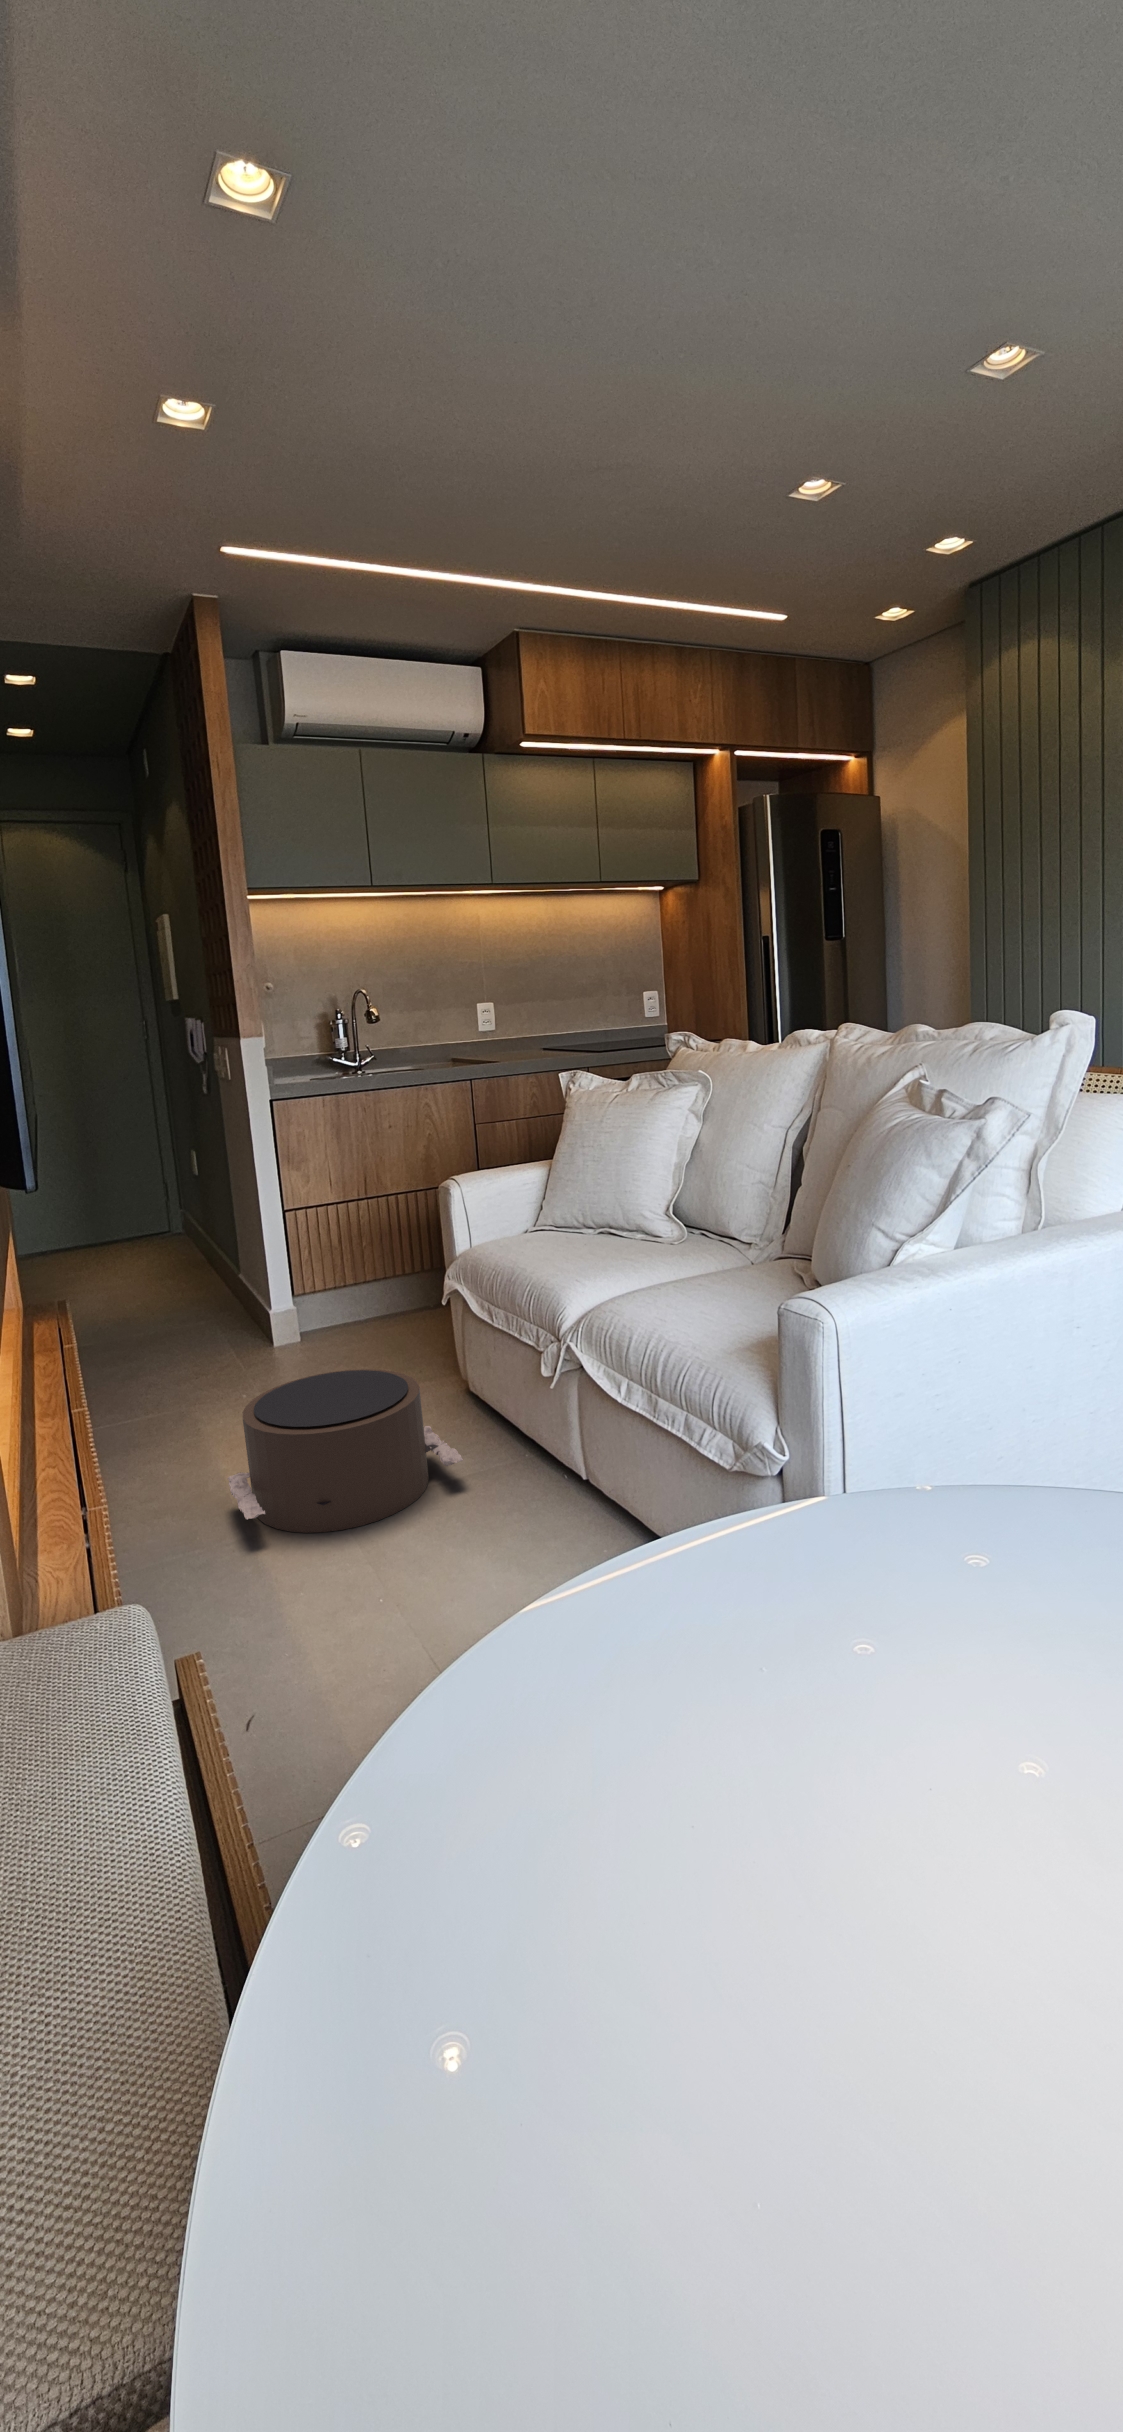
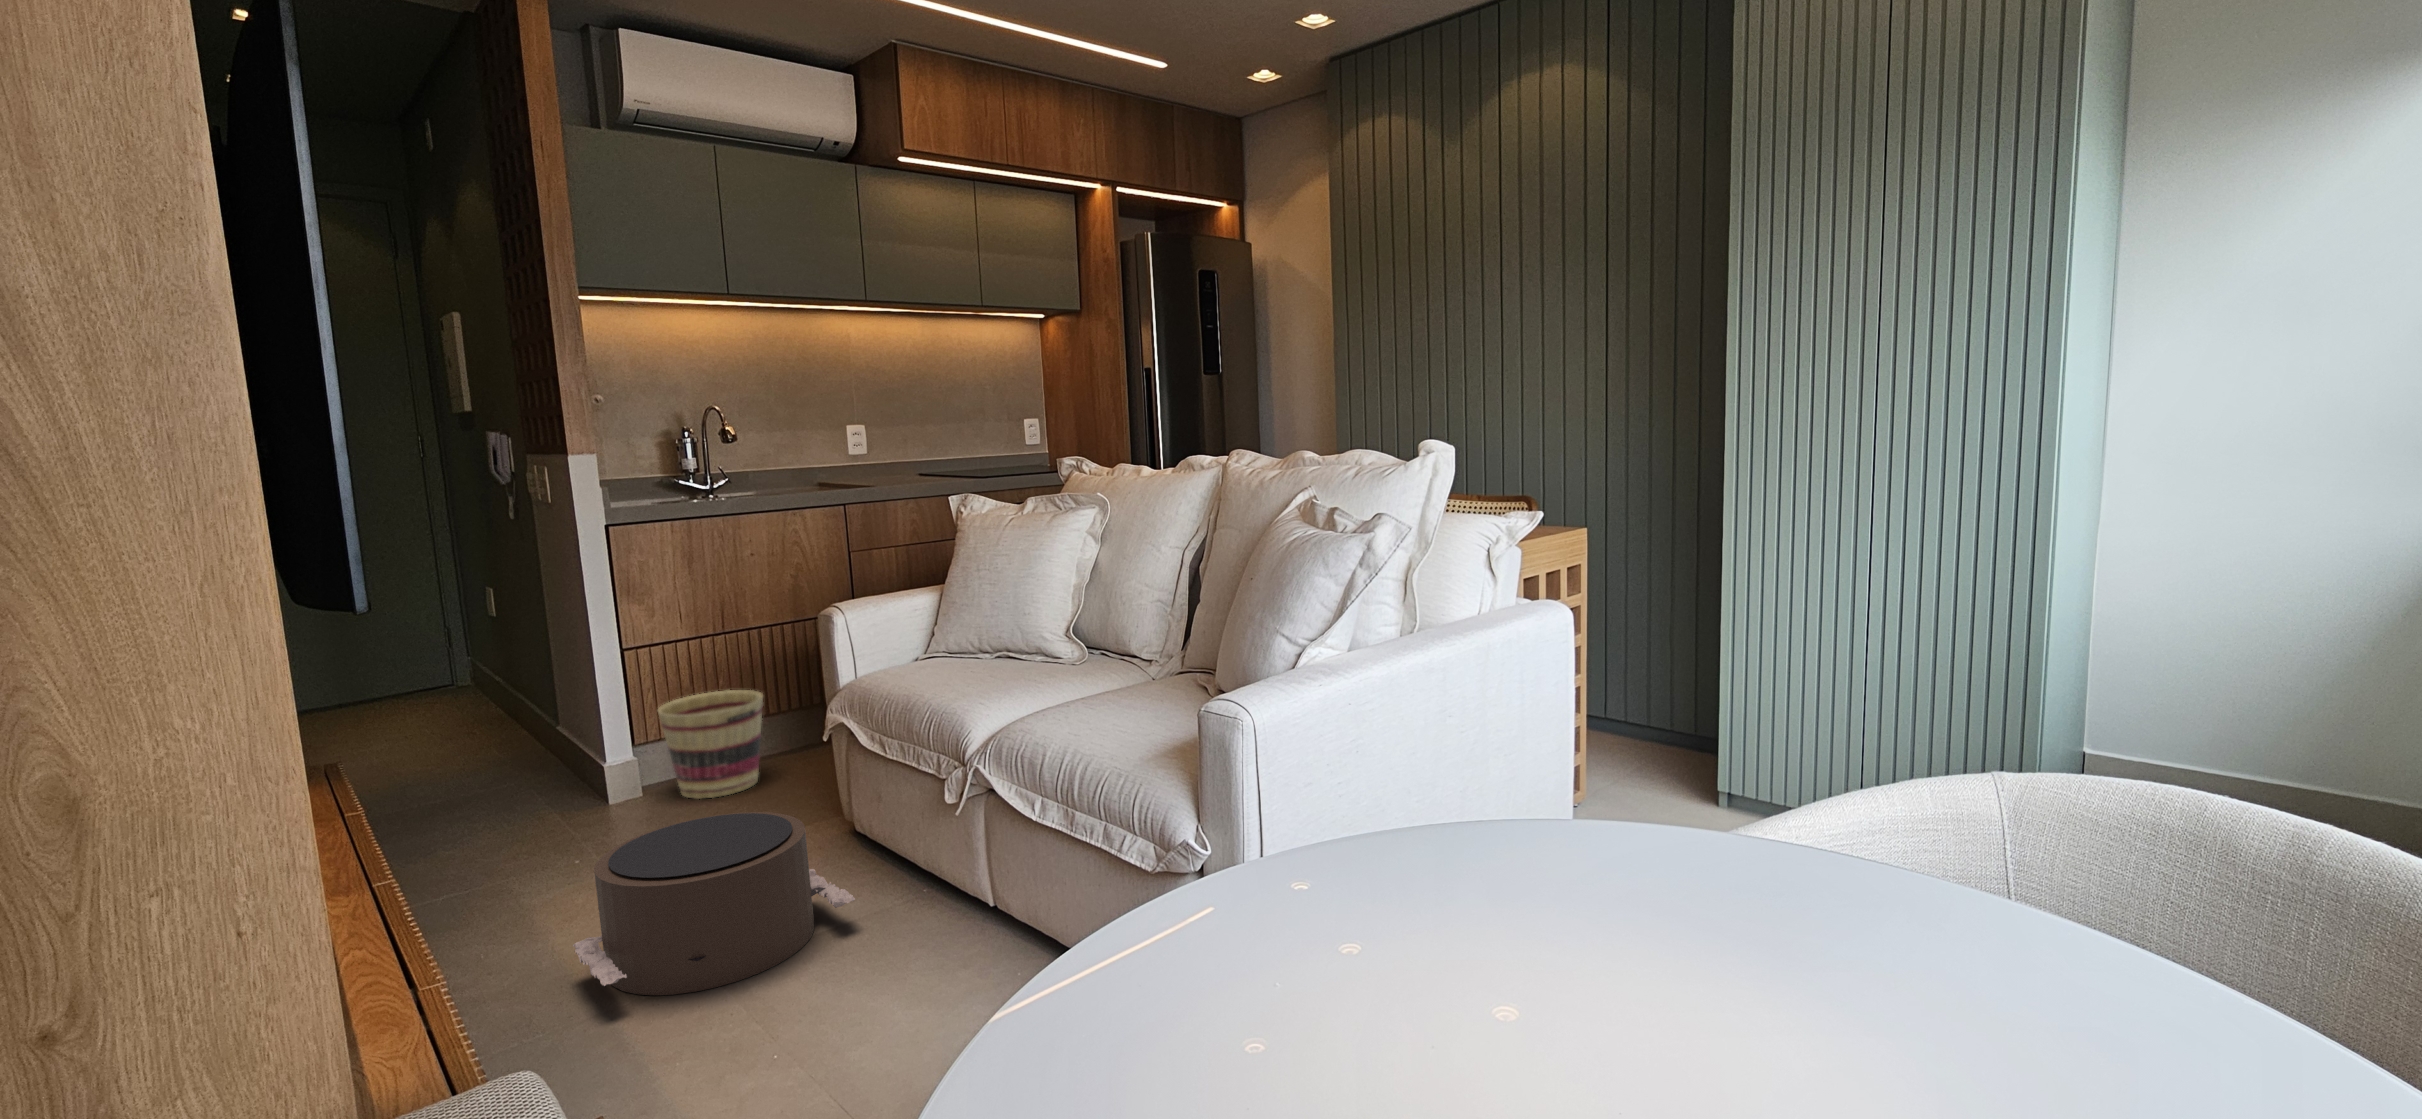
basket: none [312,1251,400,1348] -> present [658,690,763,799]

